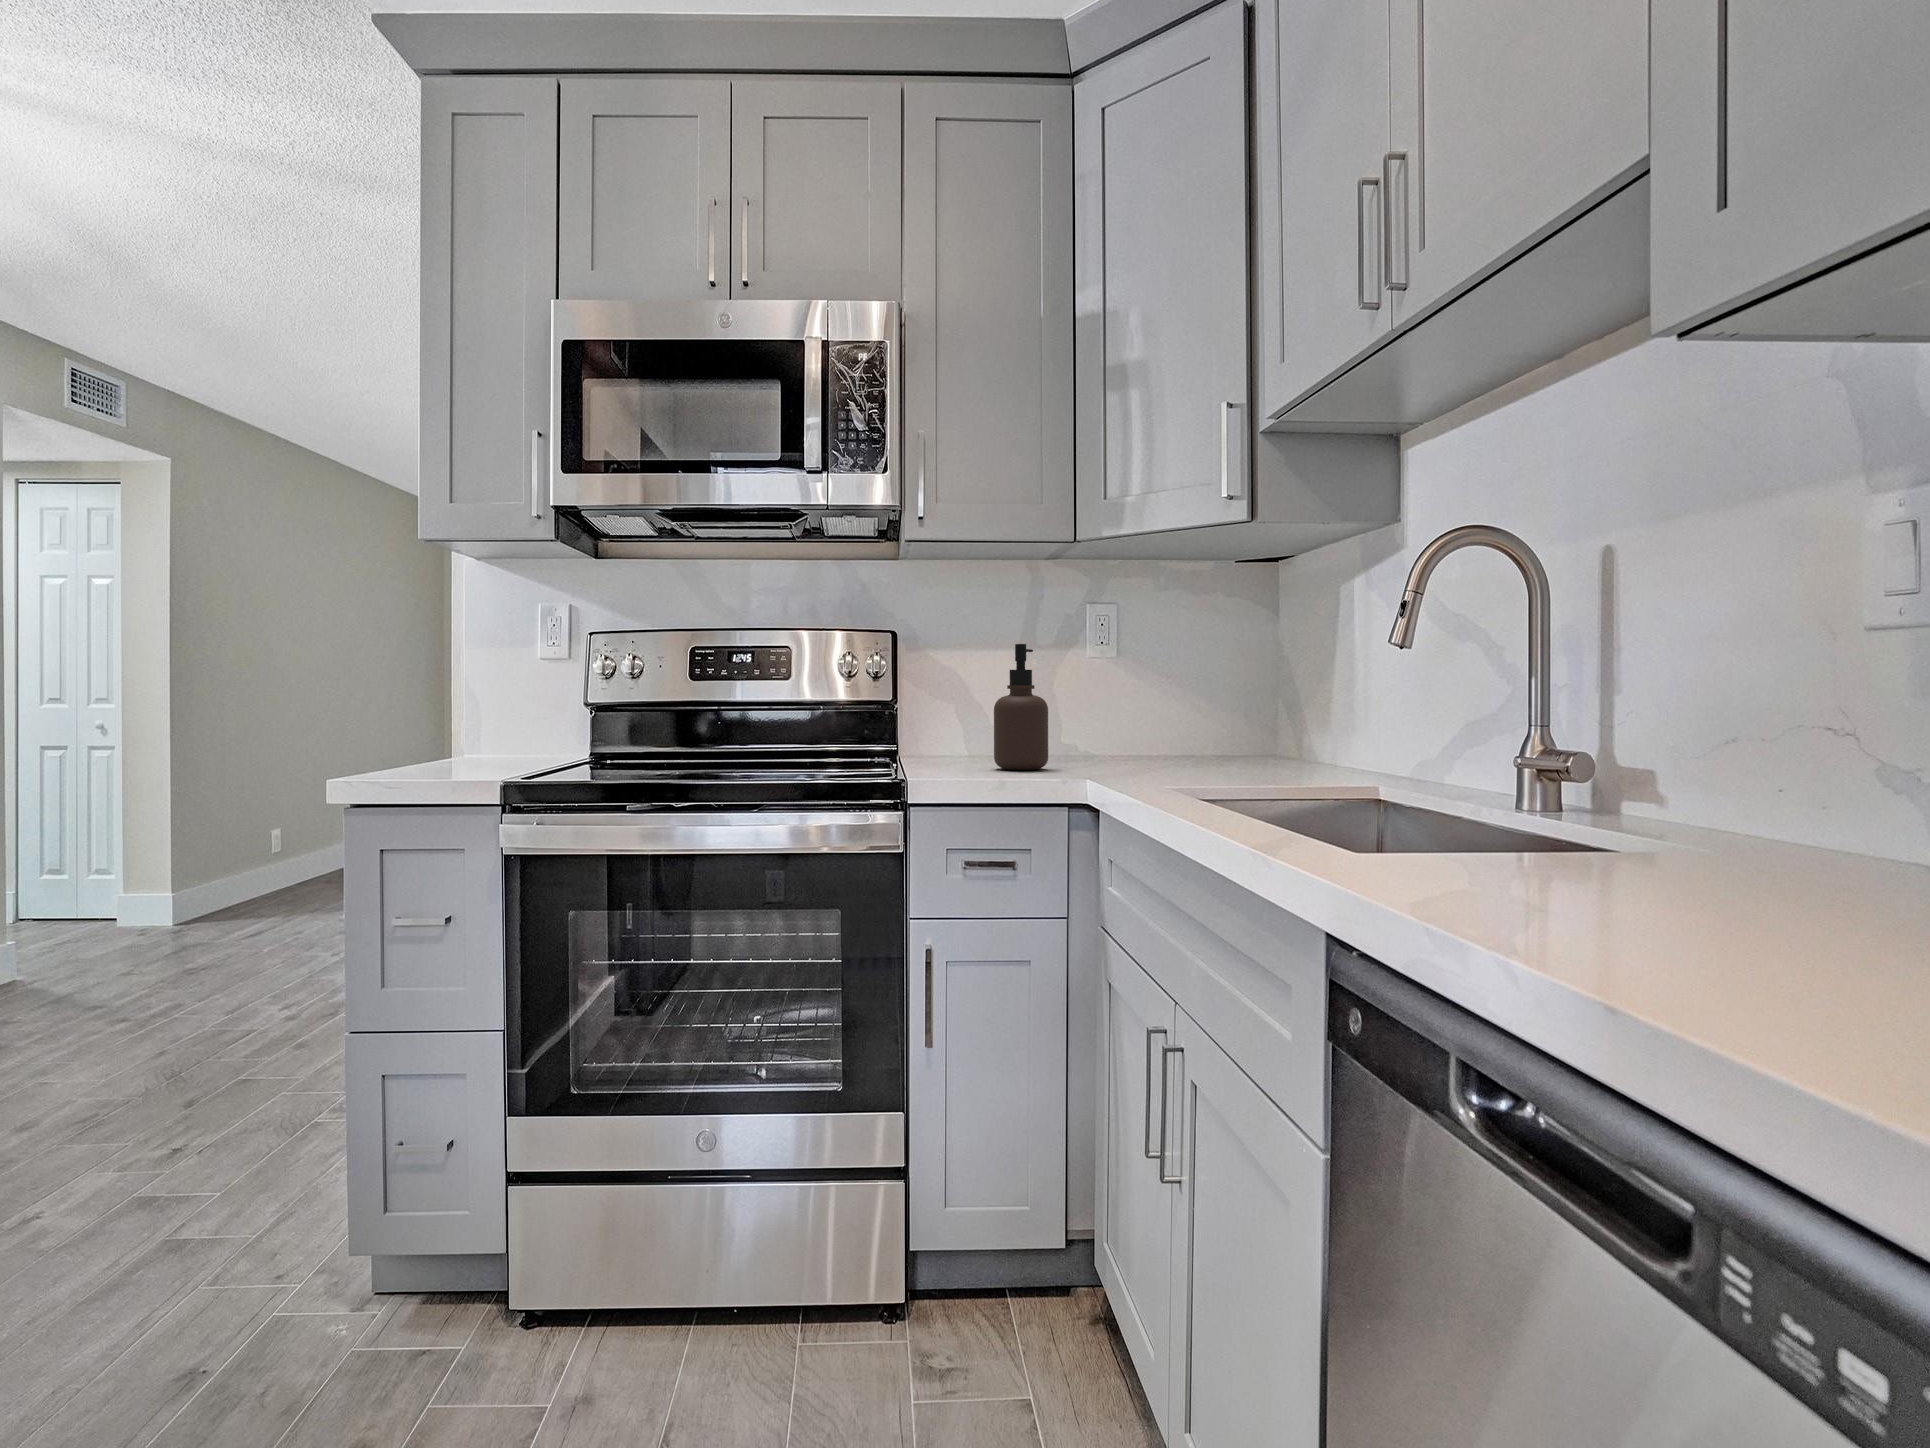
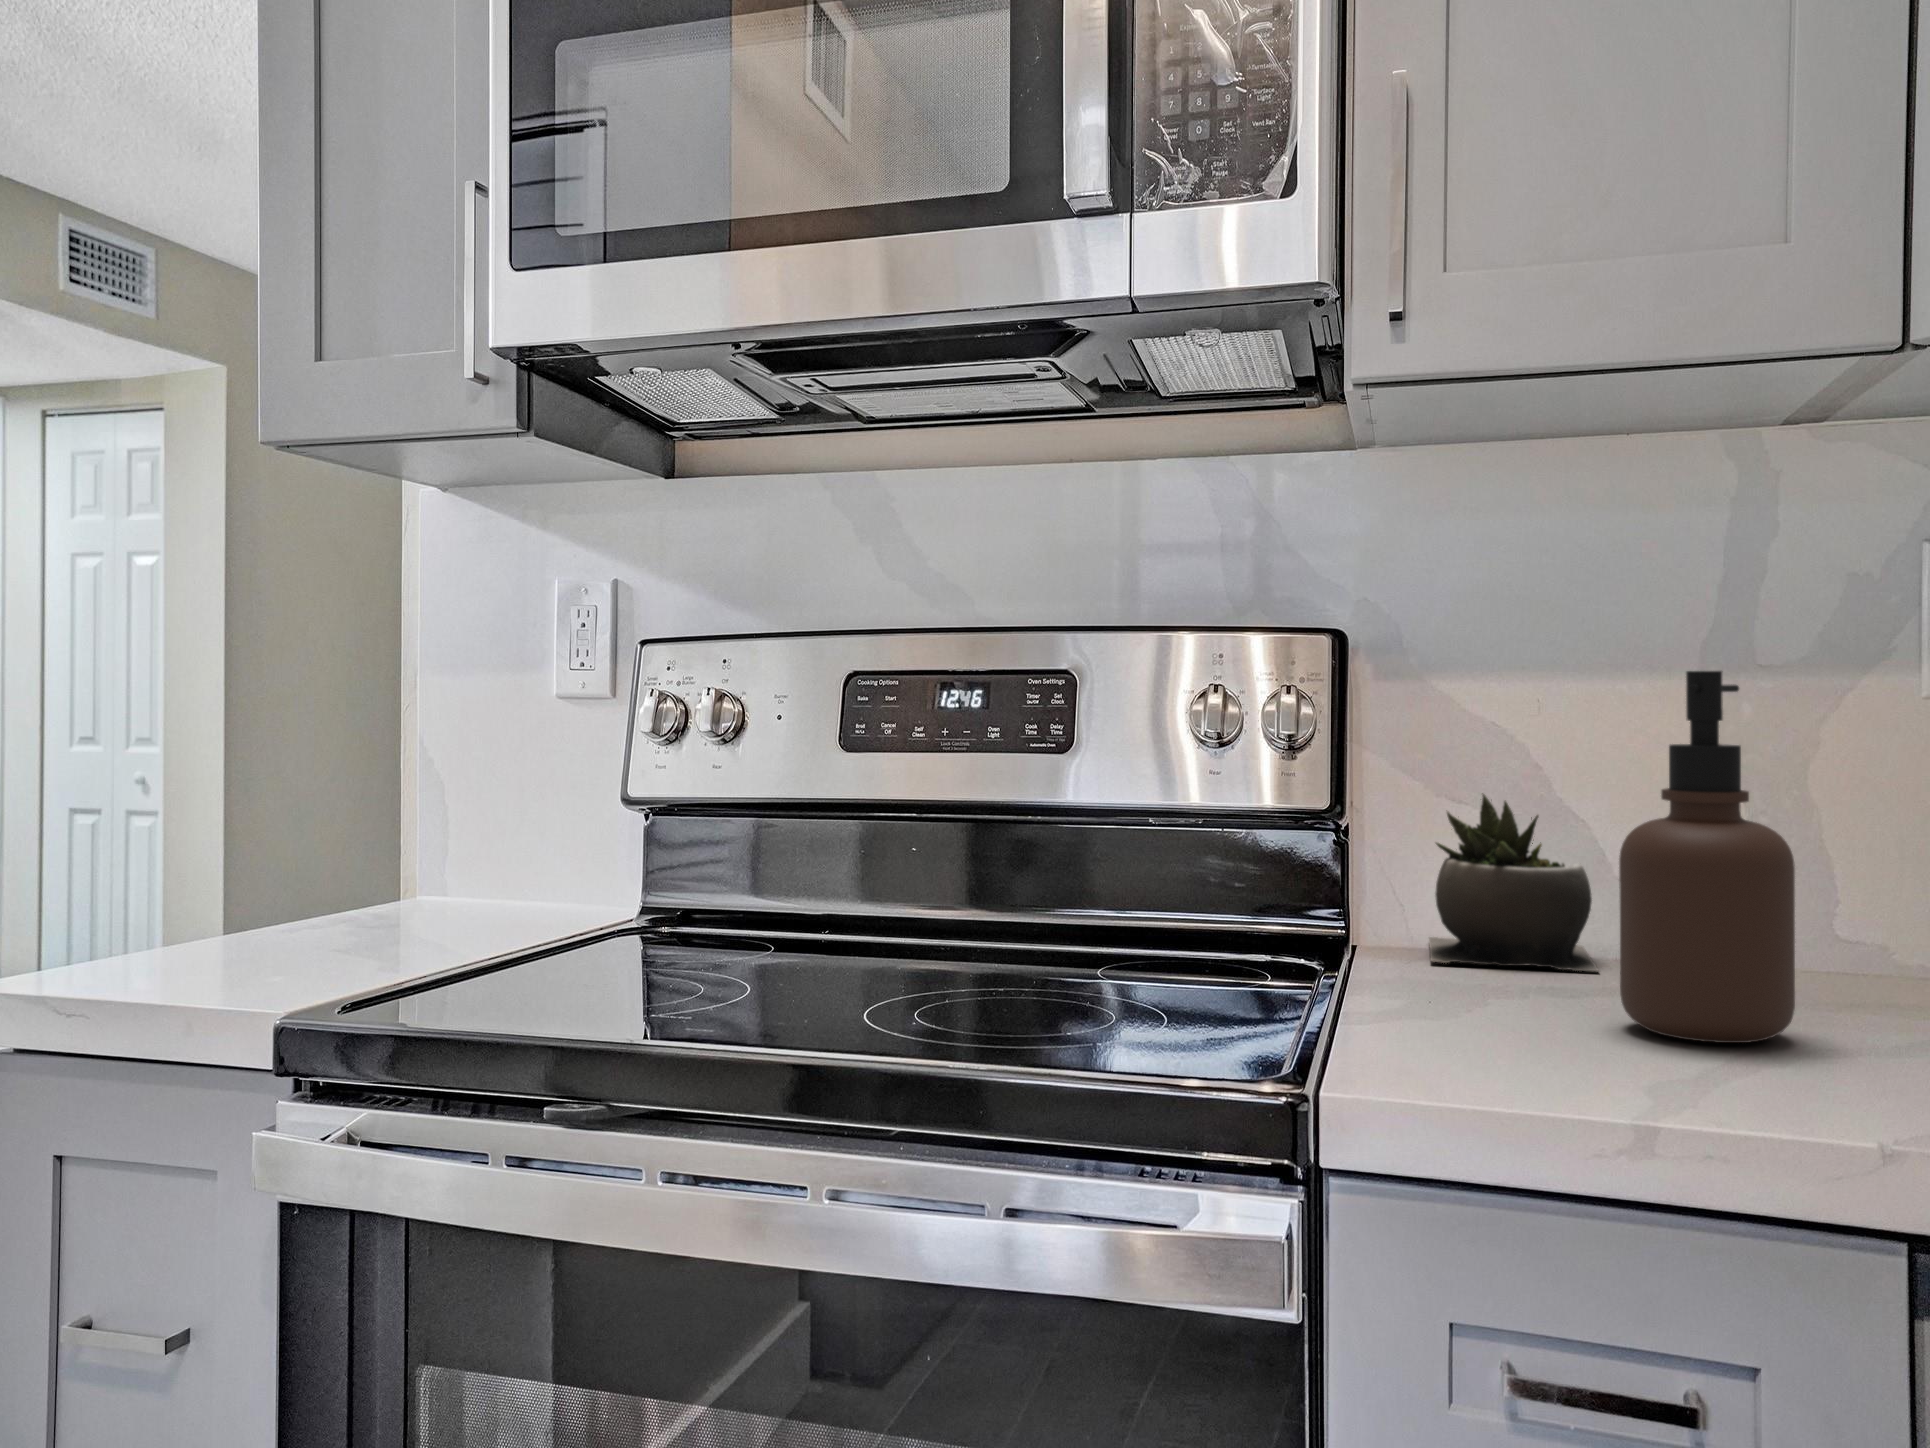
succulent plant: none [929,693,991,760] -> present [1429,793,1598,971]

